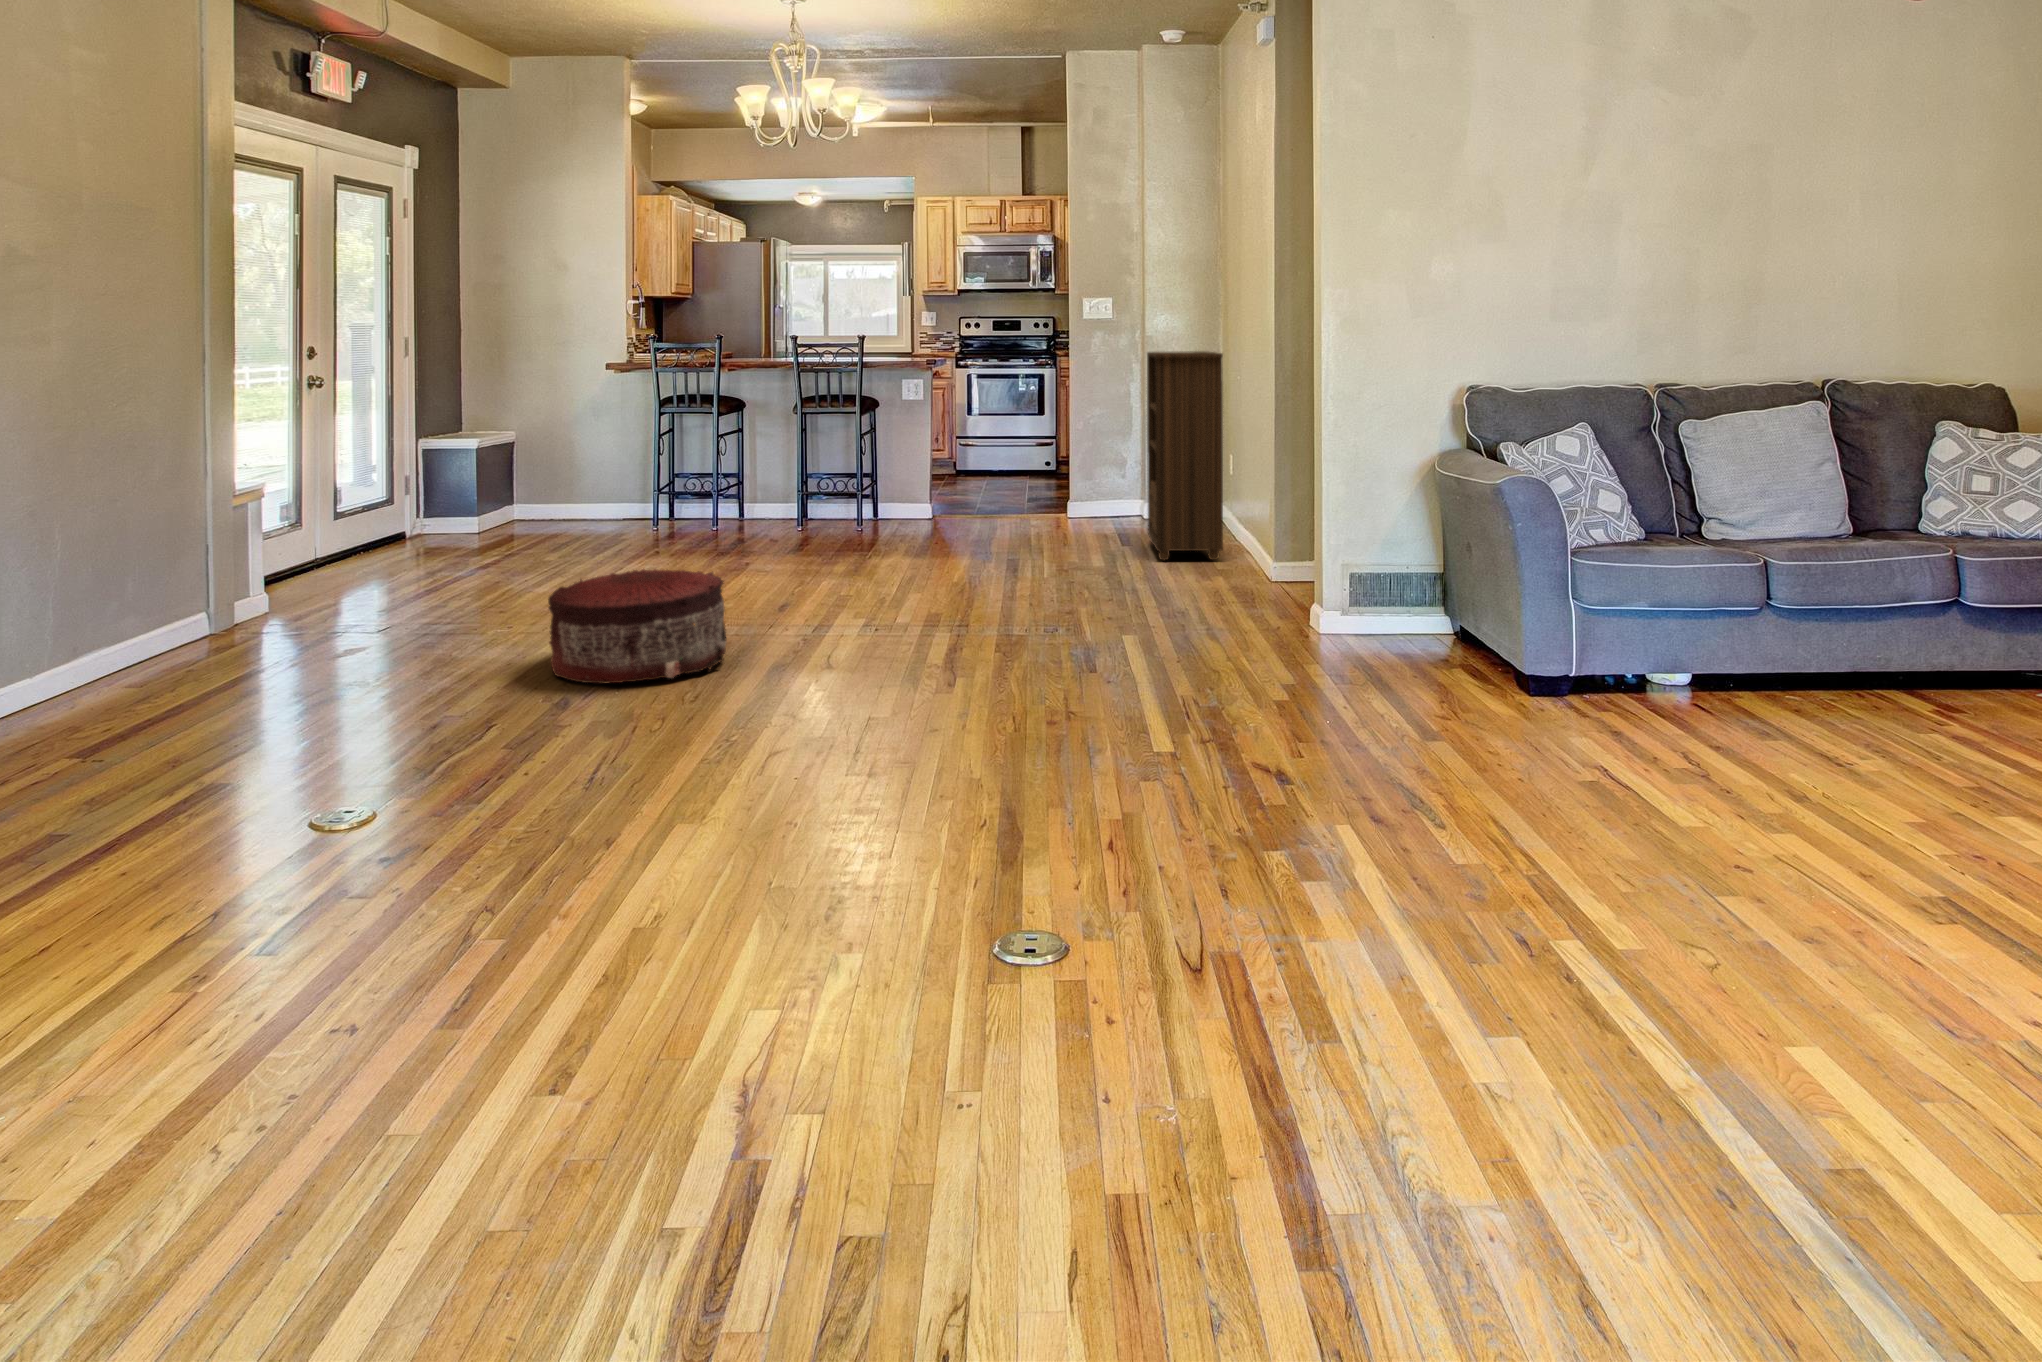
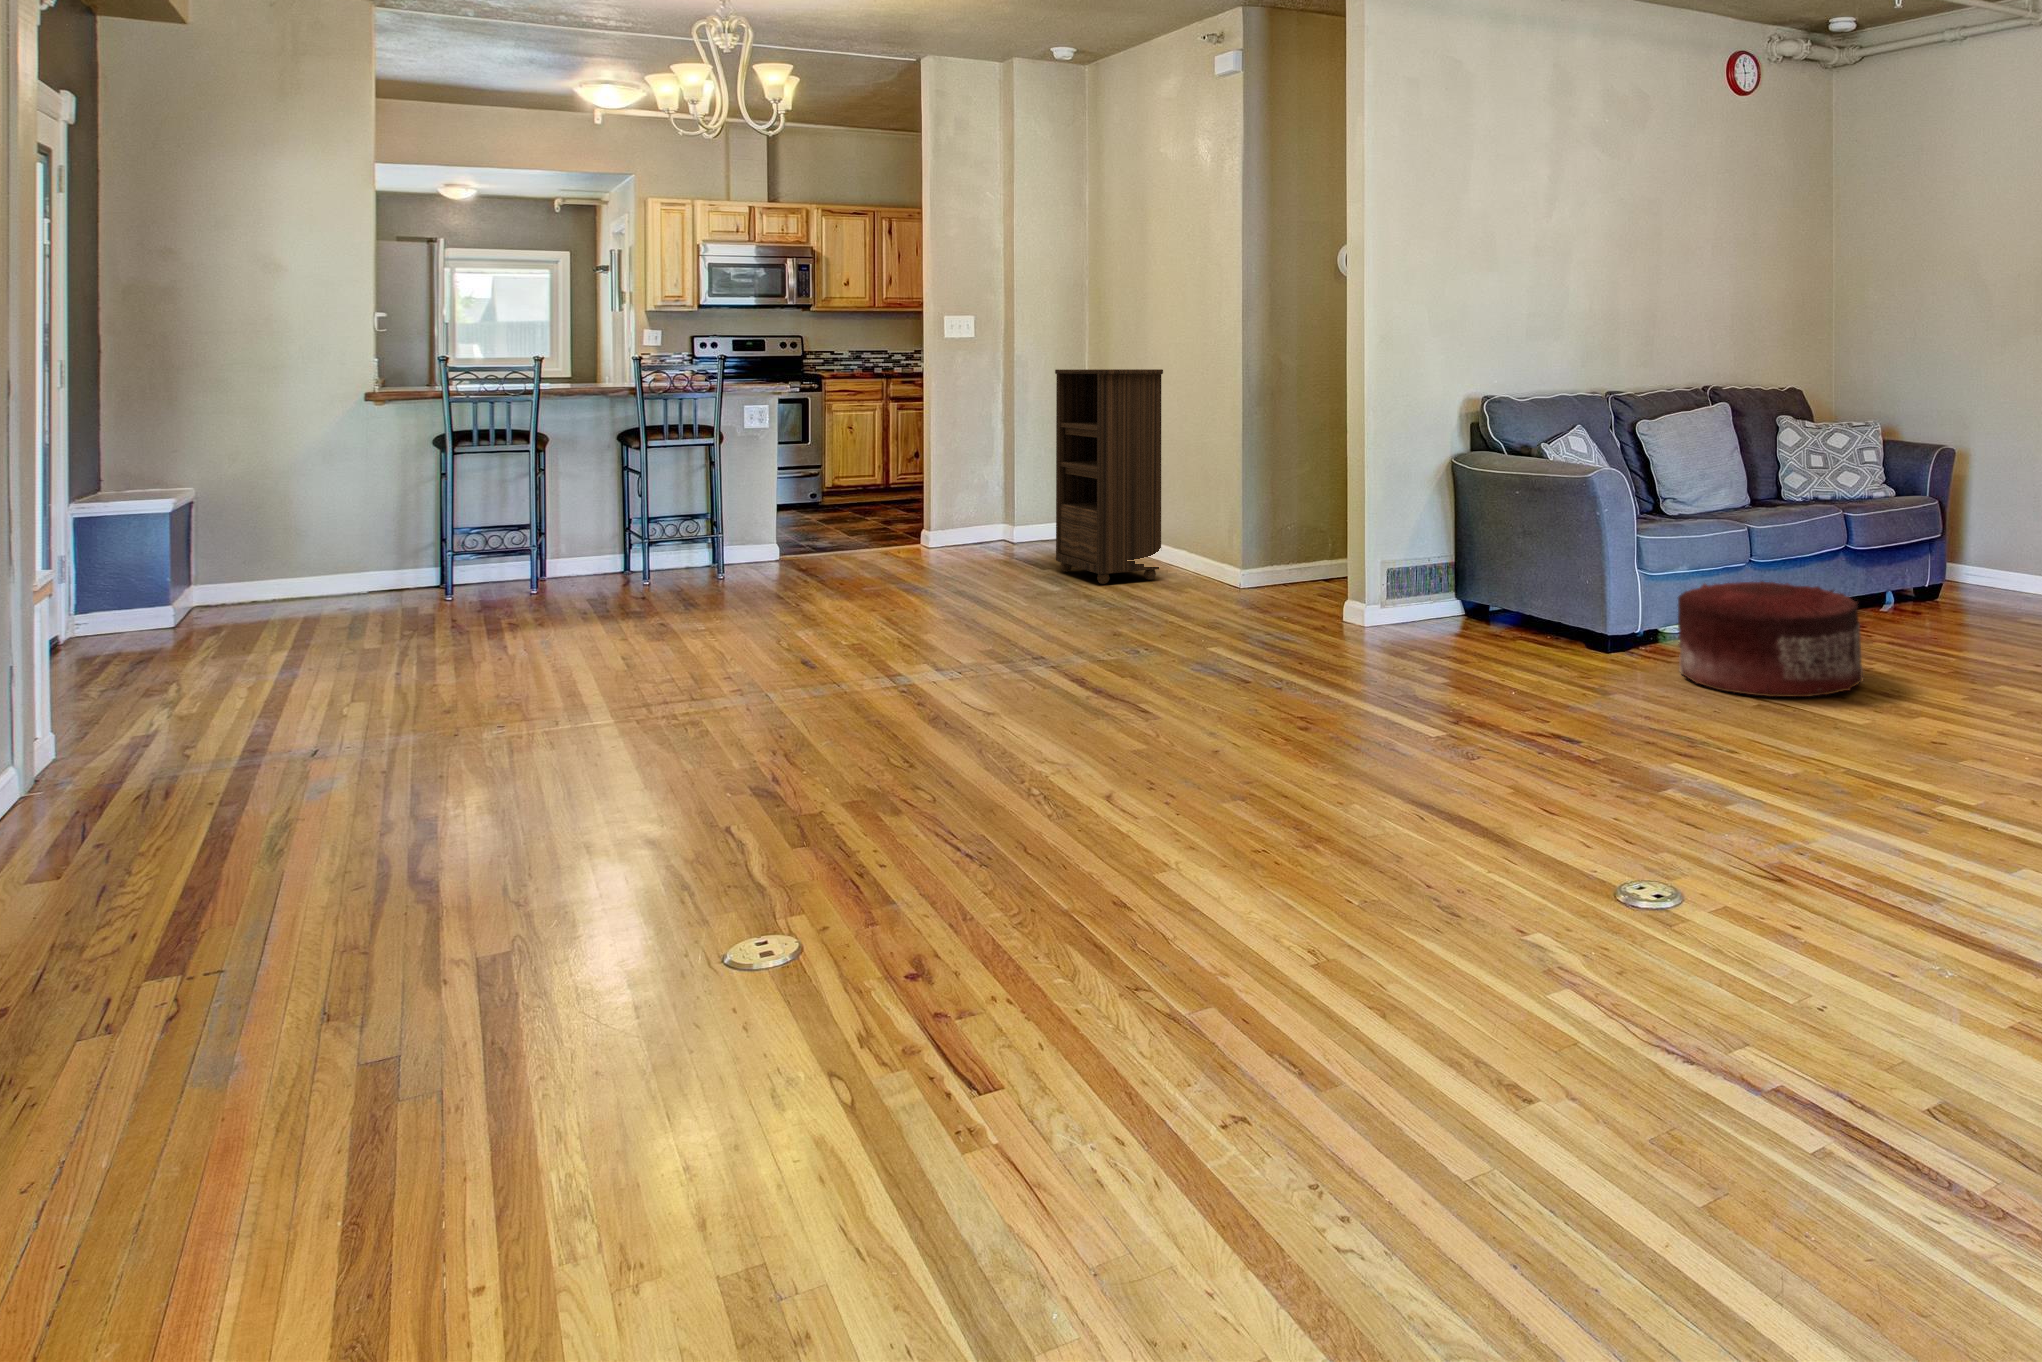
pouf: present [548,569,727,683] -> present [1678,581,1863,697]

